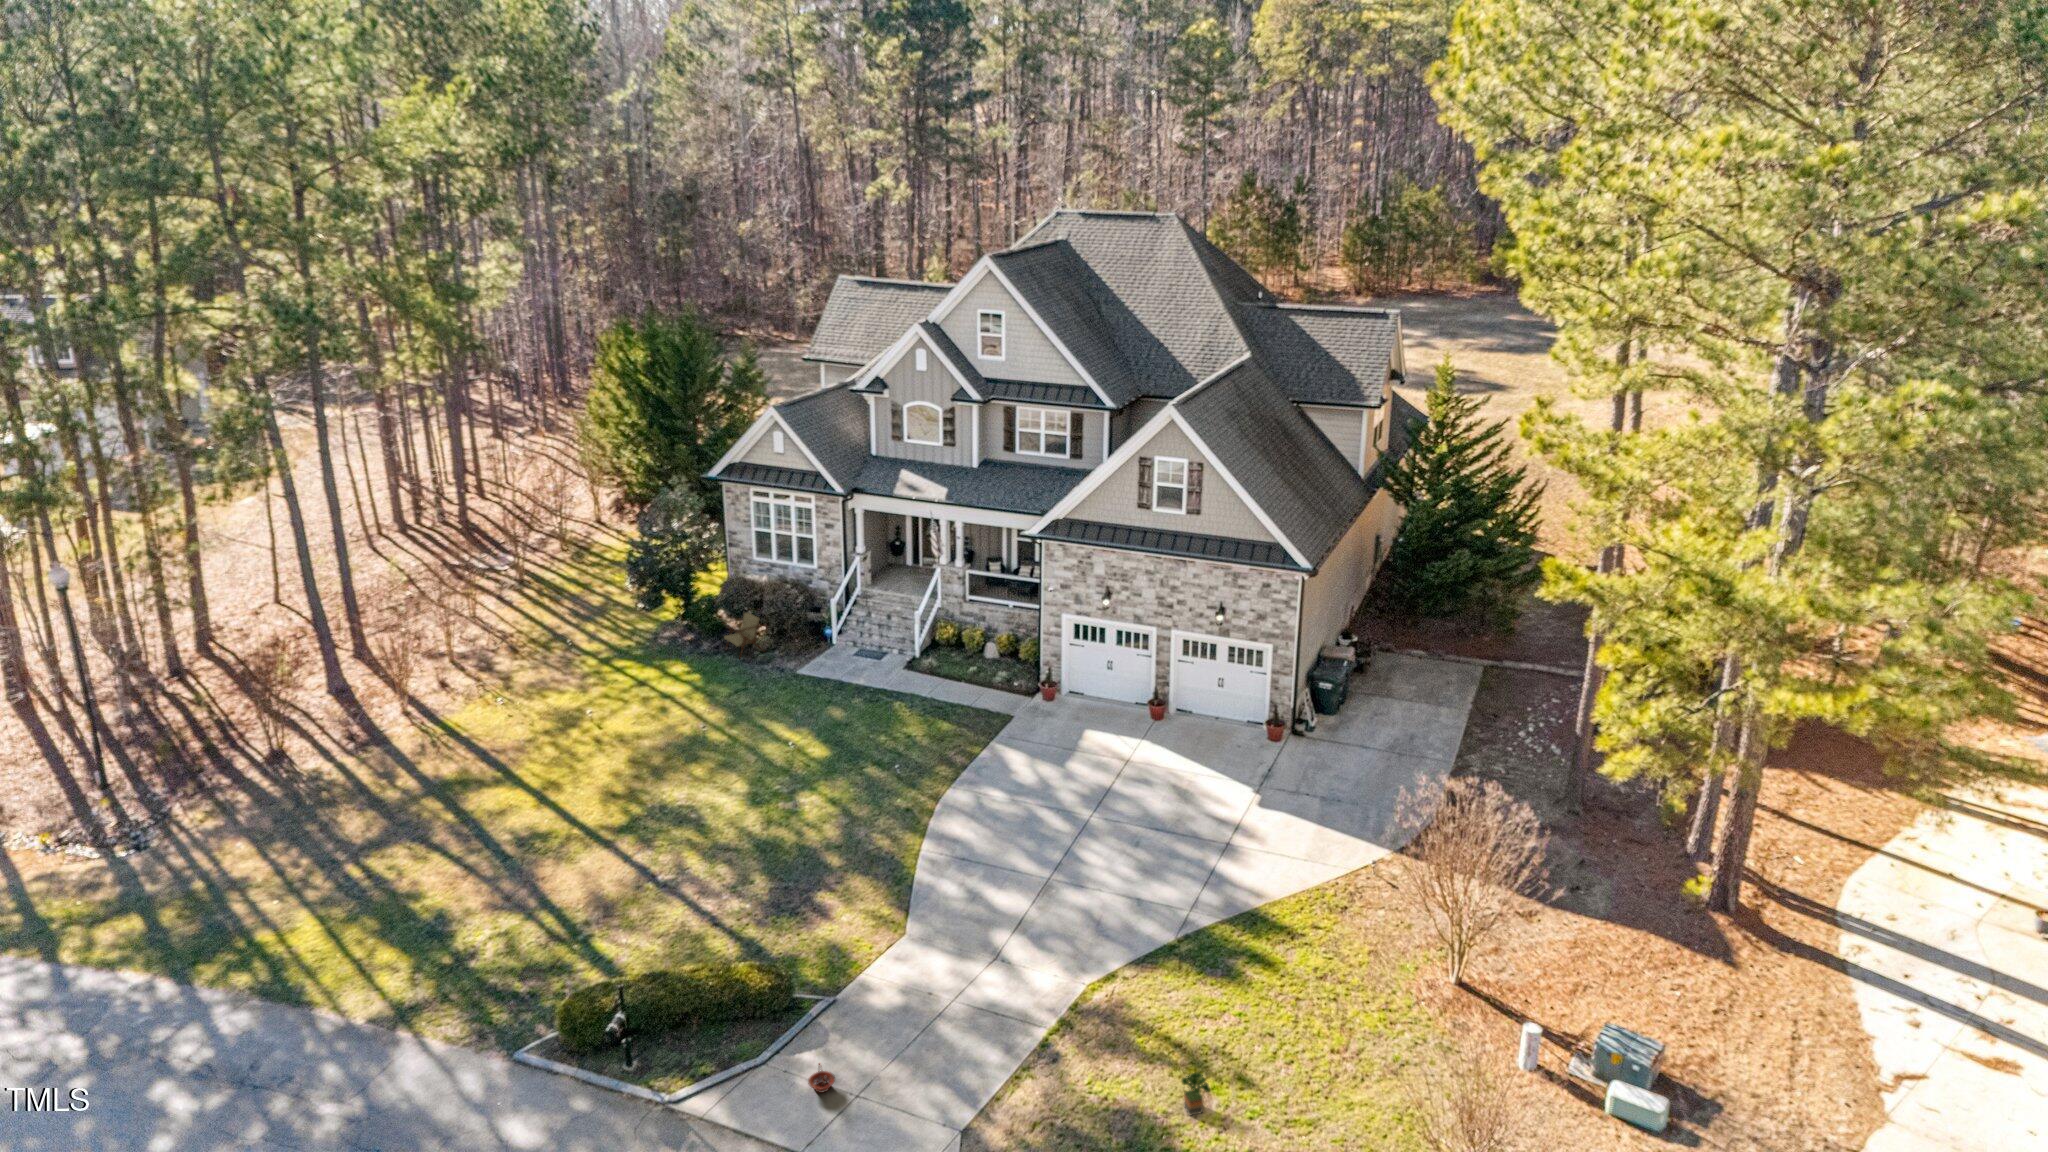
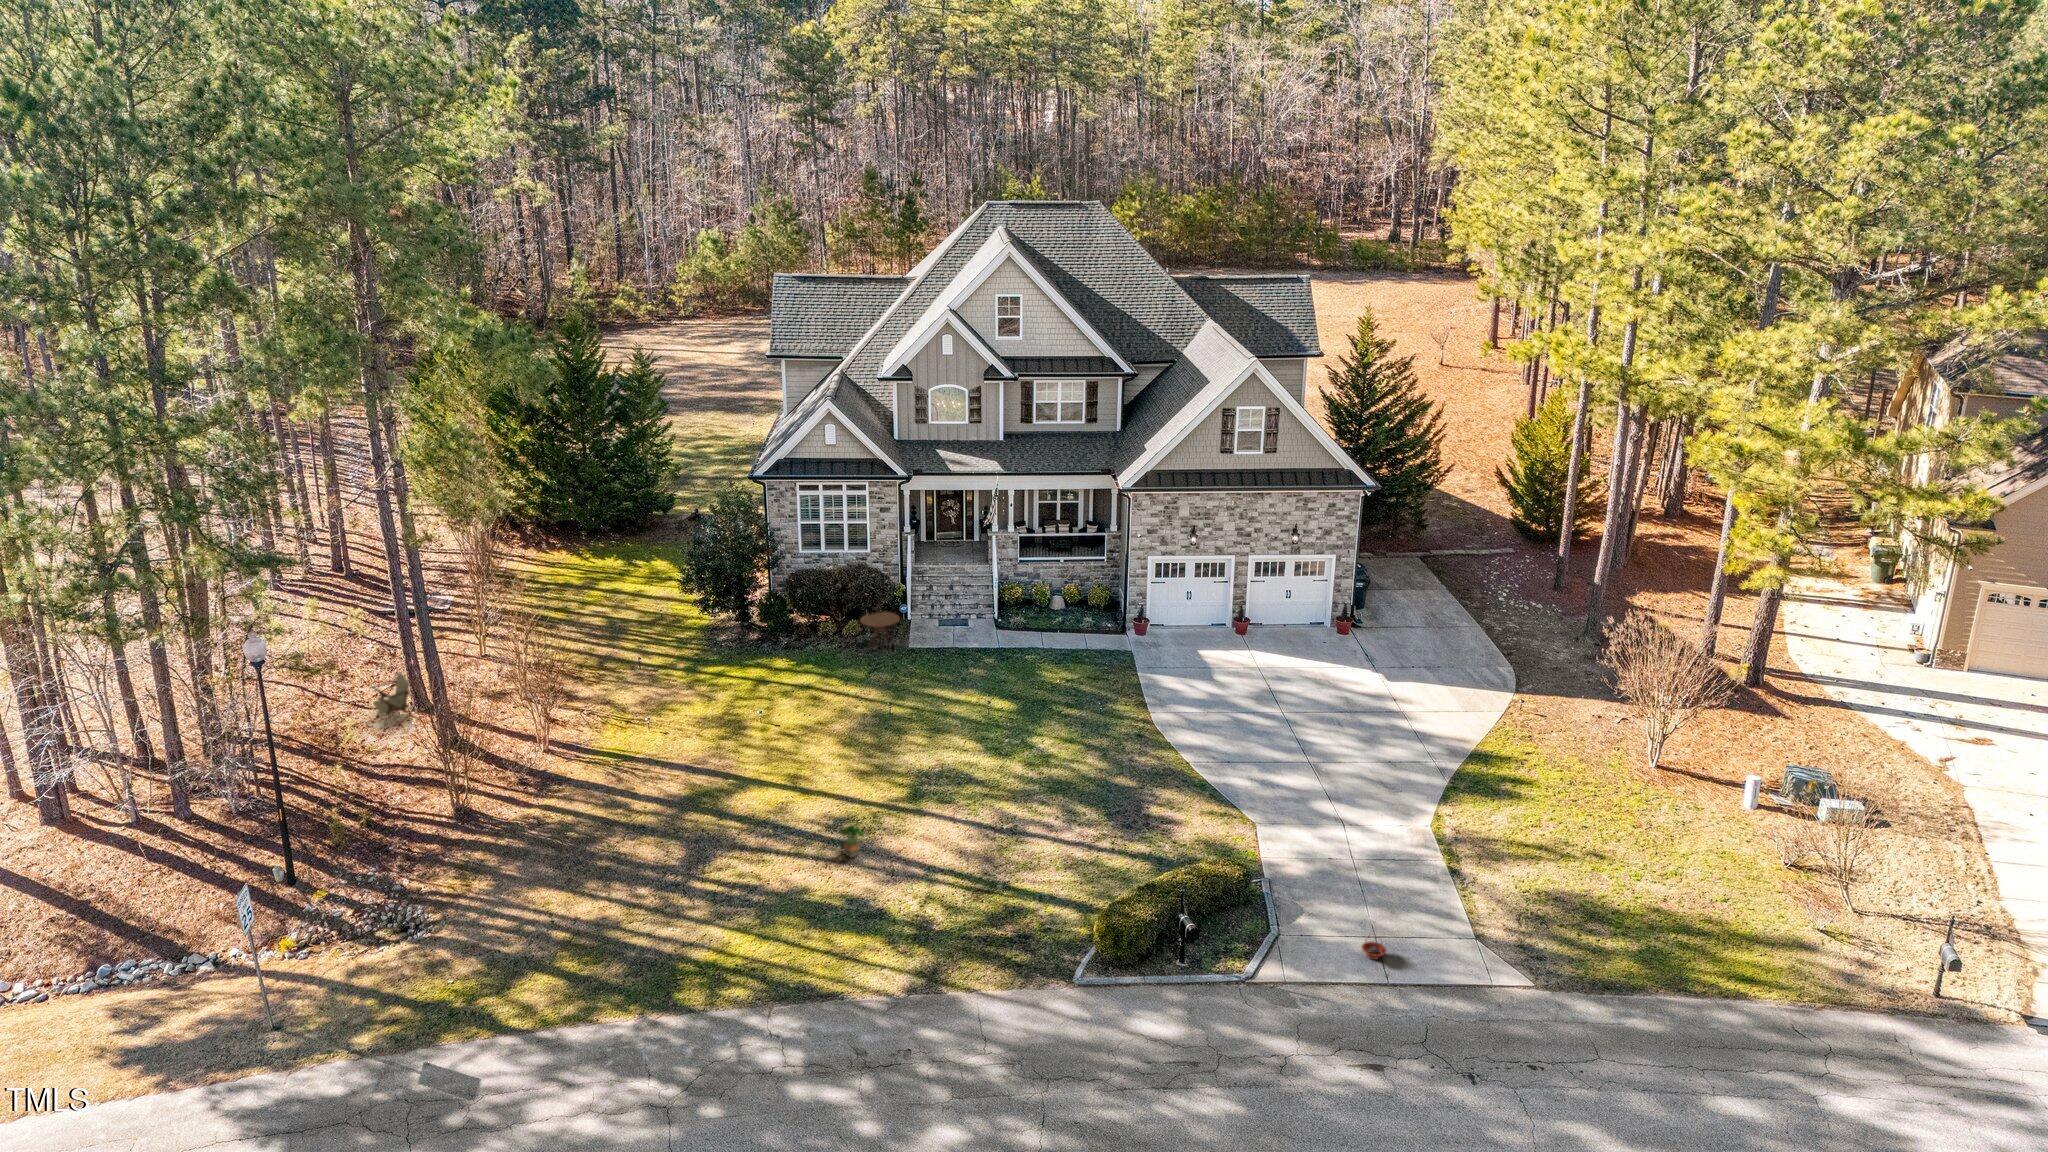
lounge chair: present [724,613,763,658] -> present [371,673,418,728]
round table: none [774,630,815,668] -> present [860,612,900,642]
potted tree: present [1182,1072,1210,1115] -> present [842,825,864,857]

